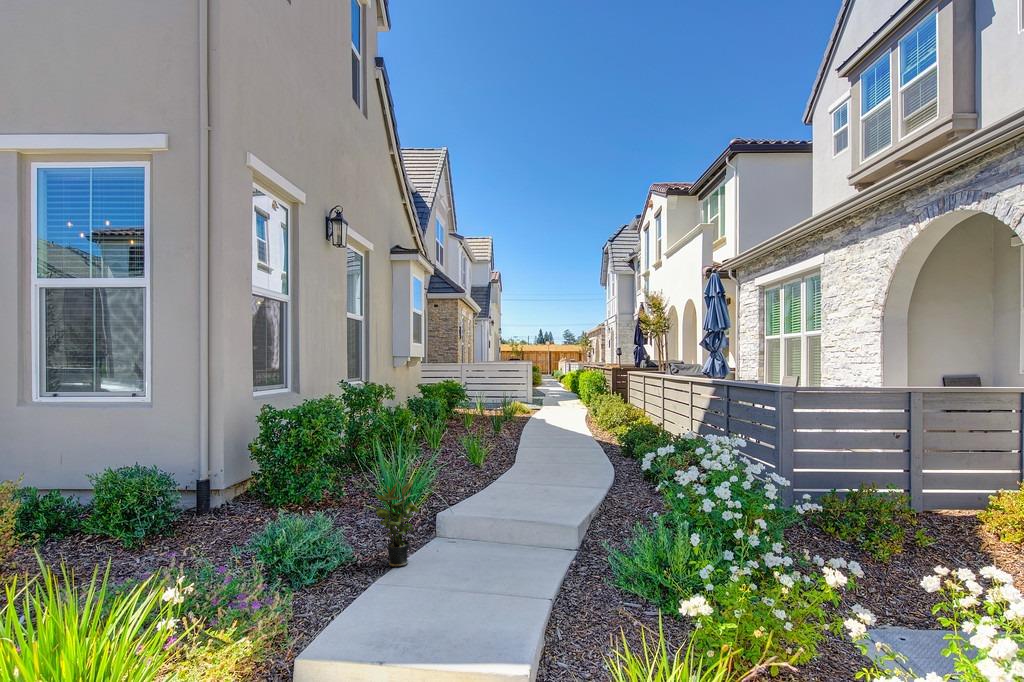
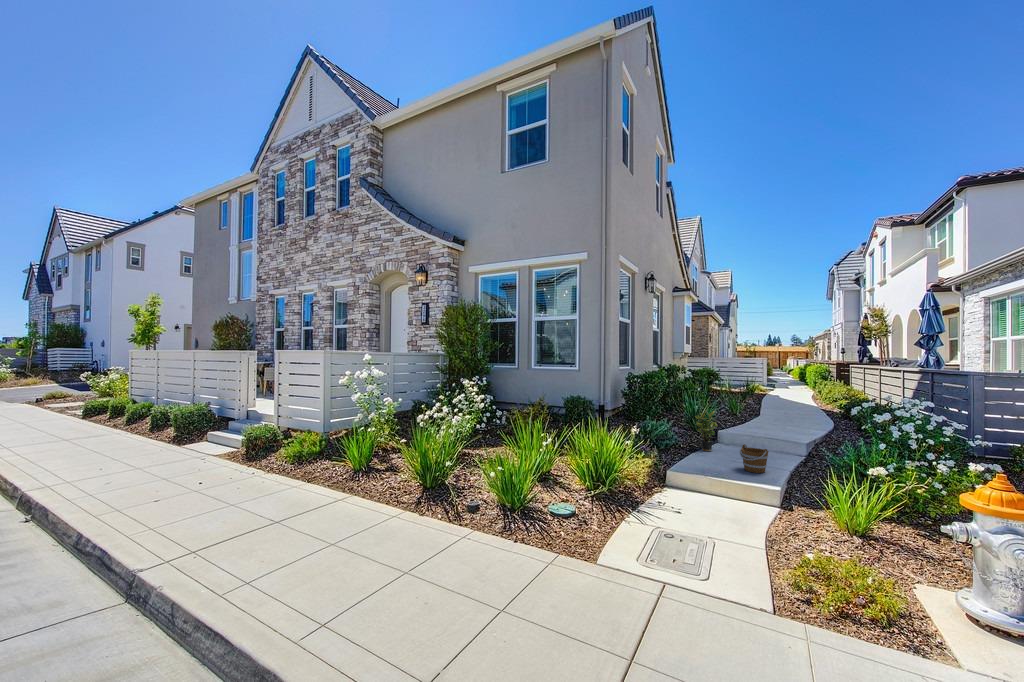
bucket: none [446,559,501,625] -> present [739,444,768,473]

